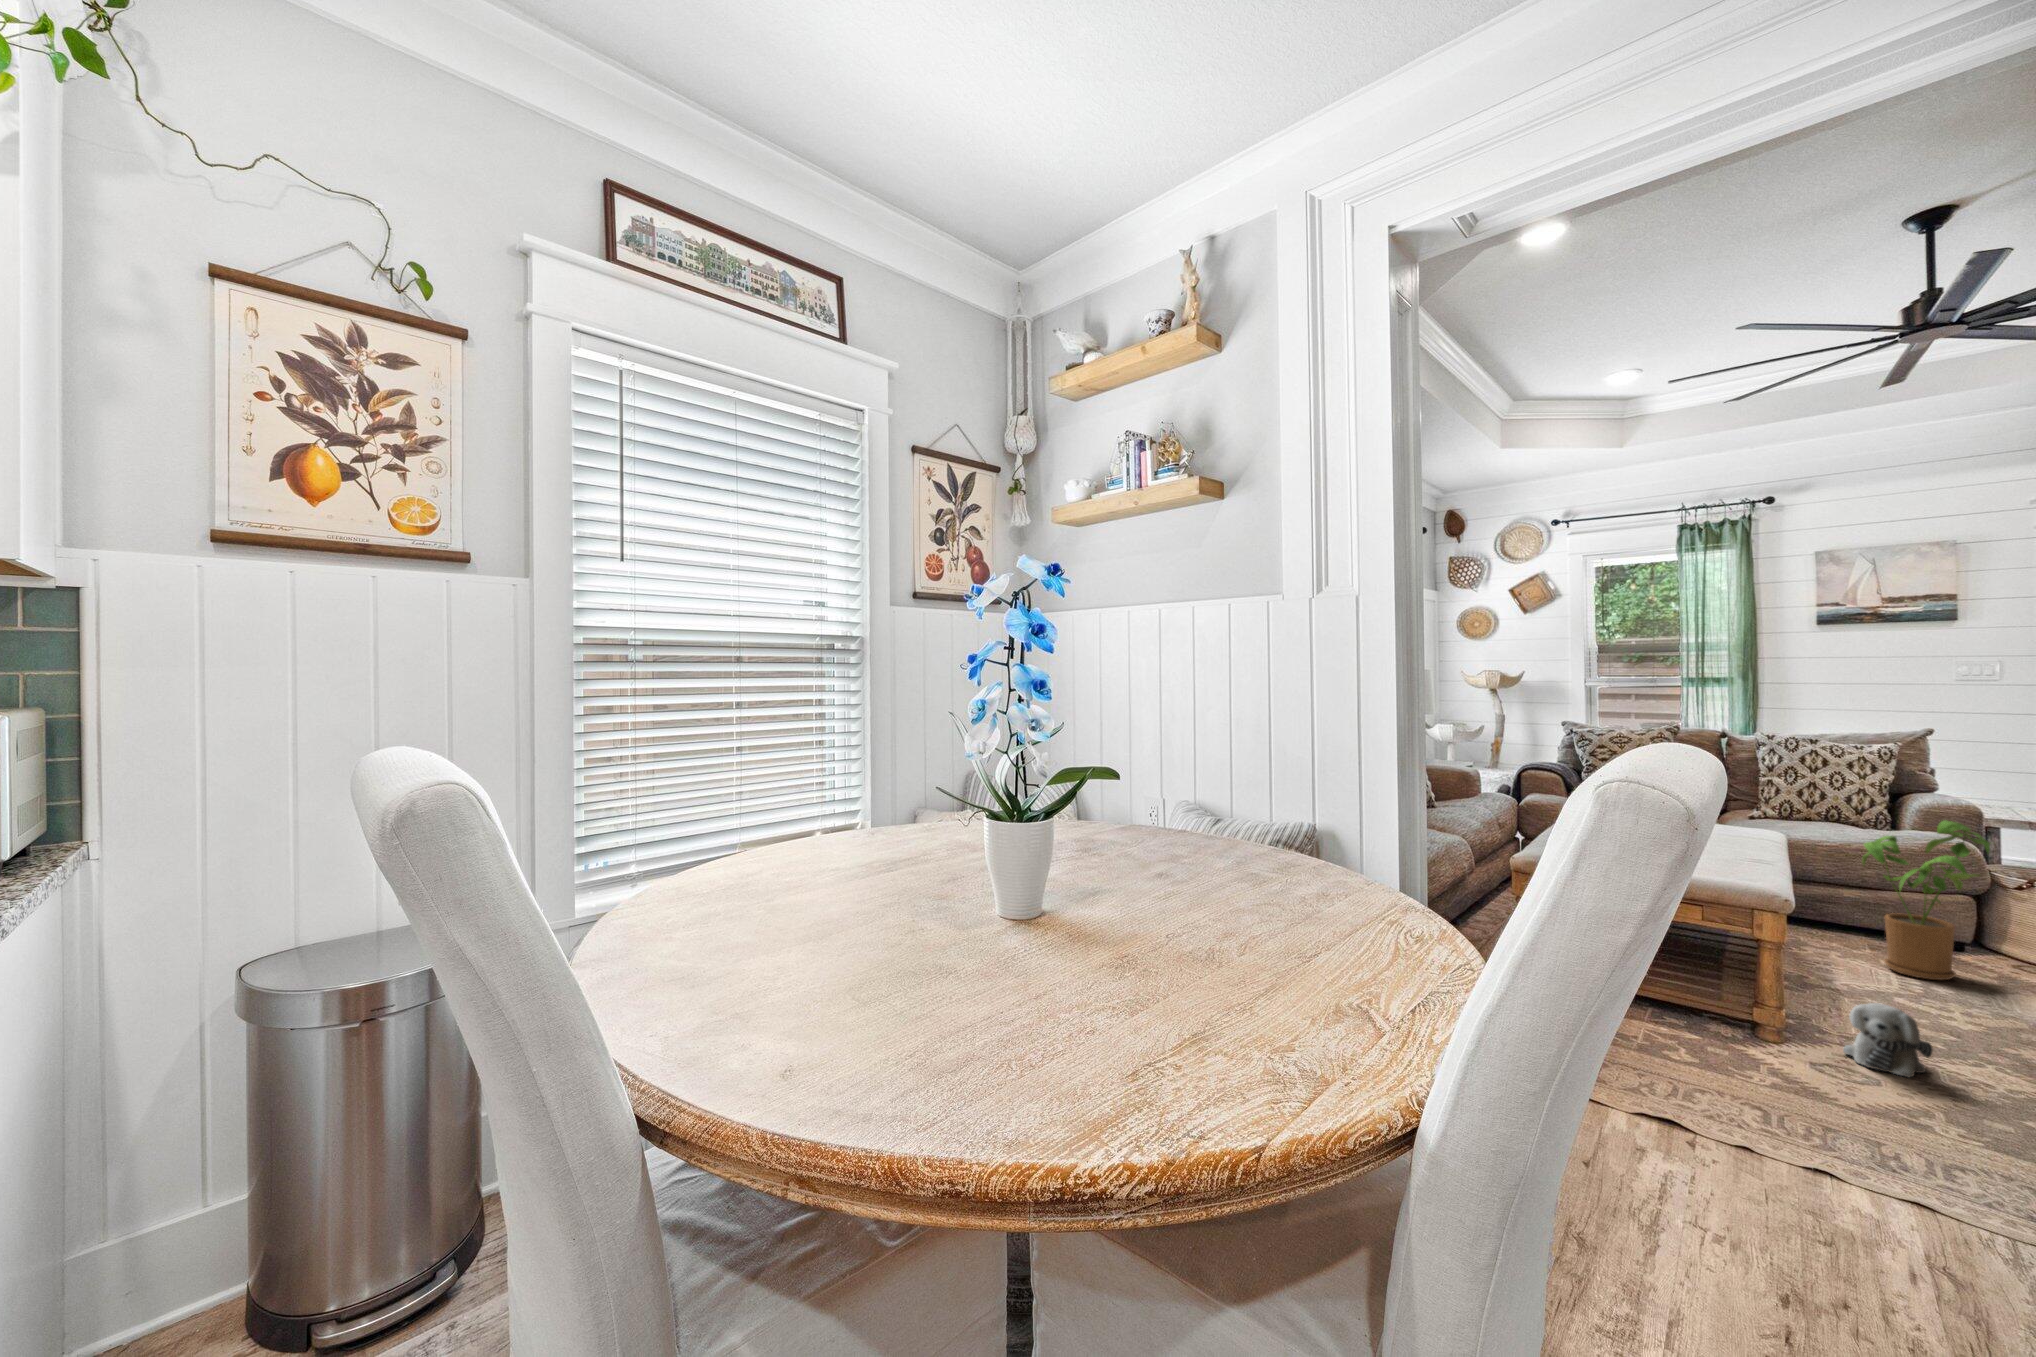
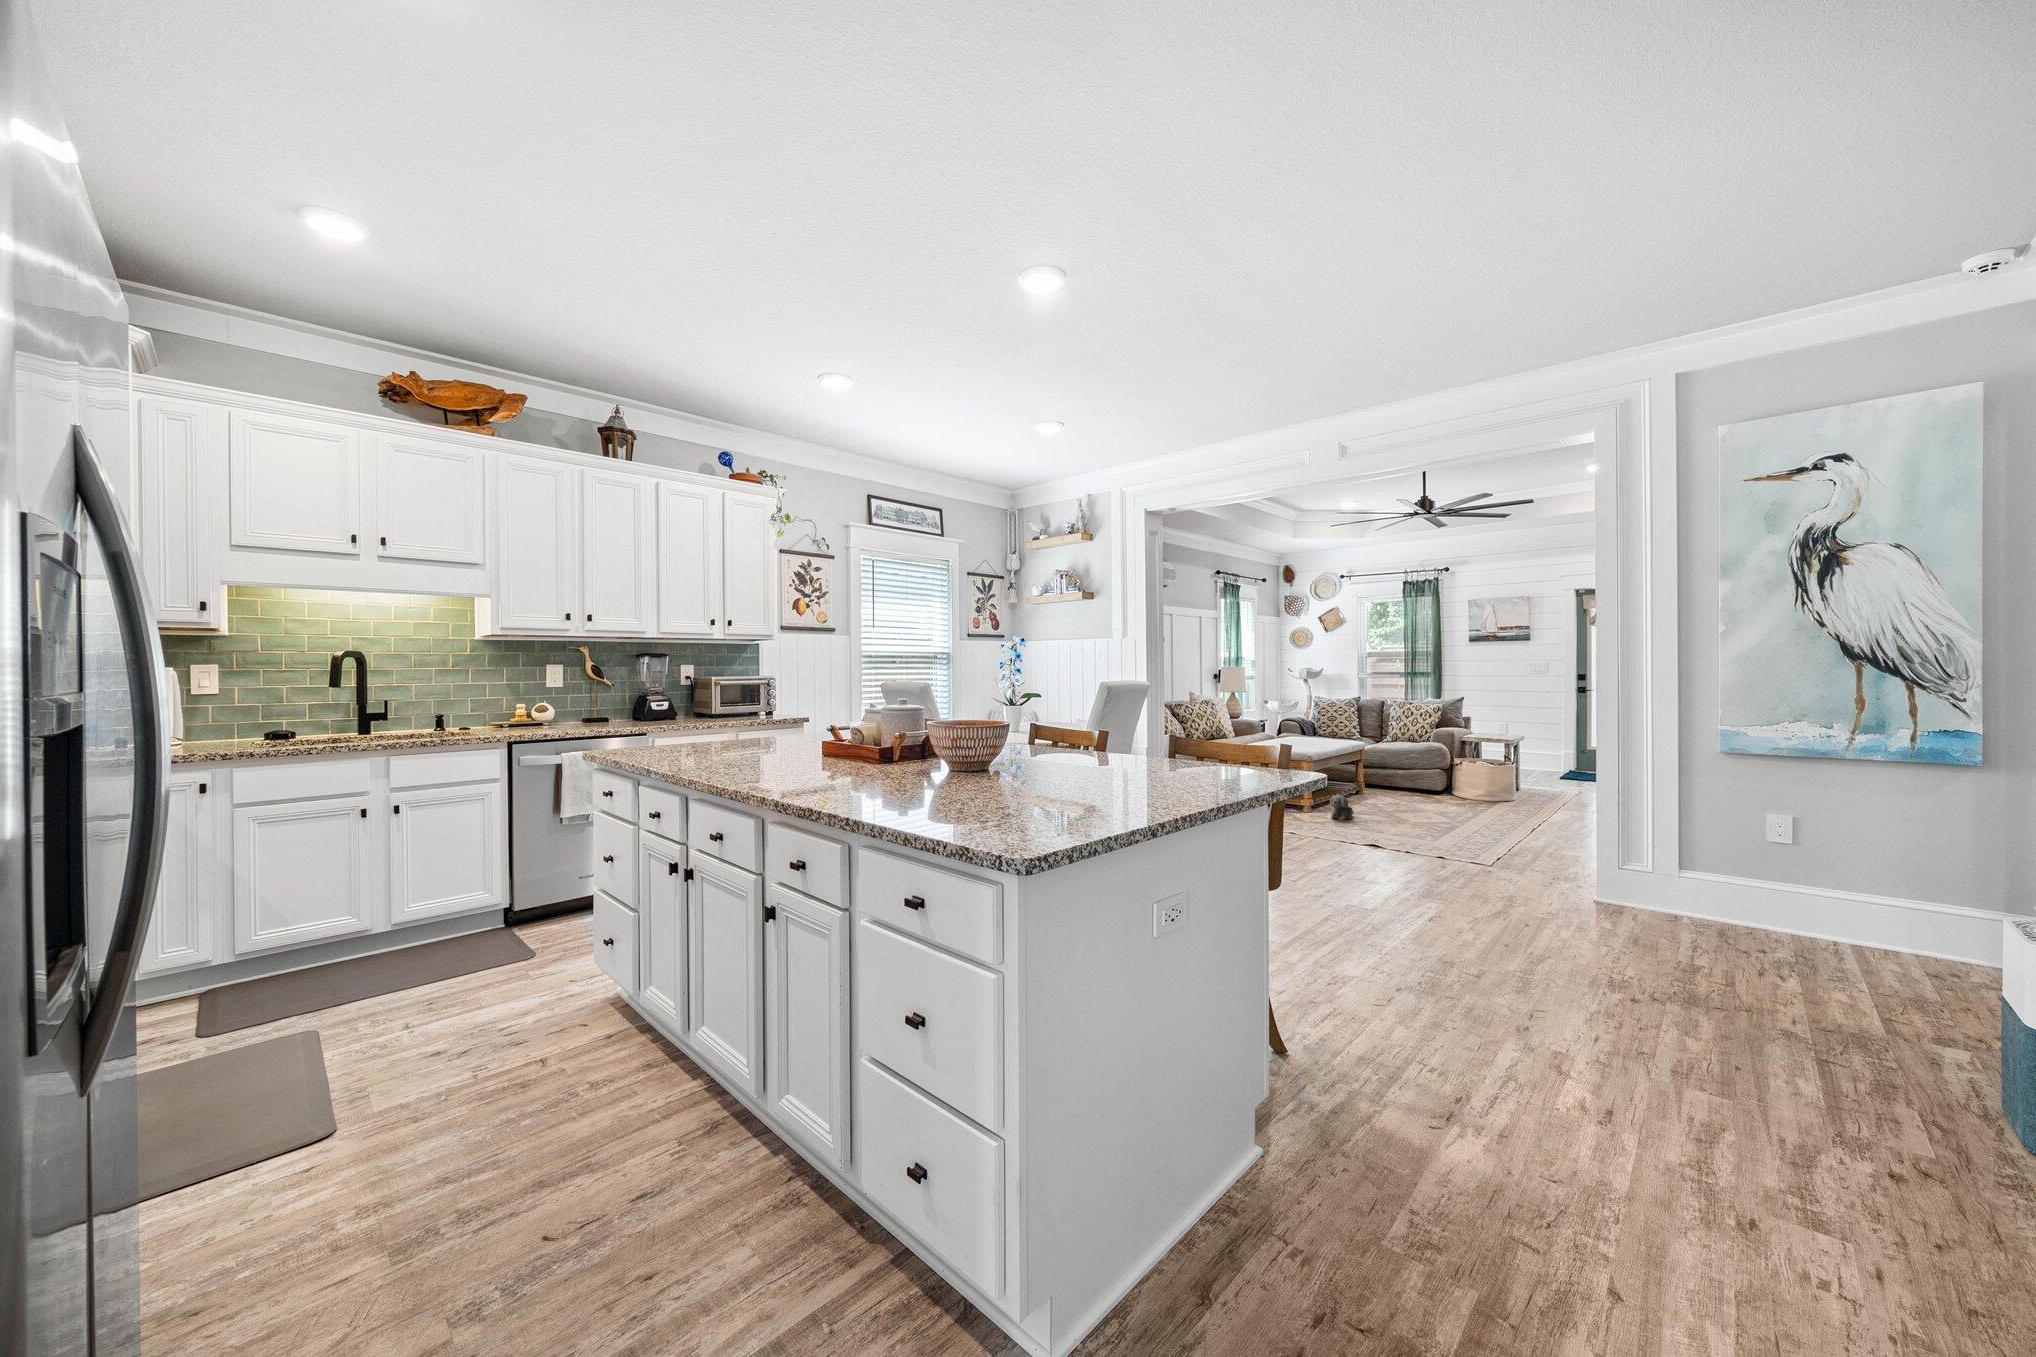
house plant: present [1862,821,1990,980] -> none [1395,735,1440,804]

